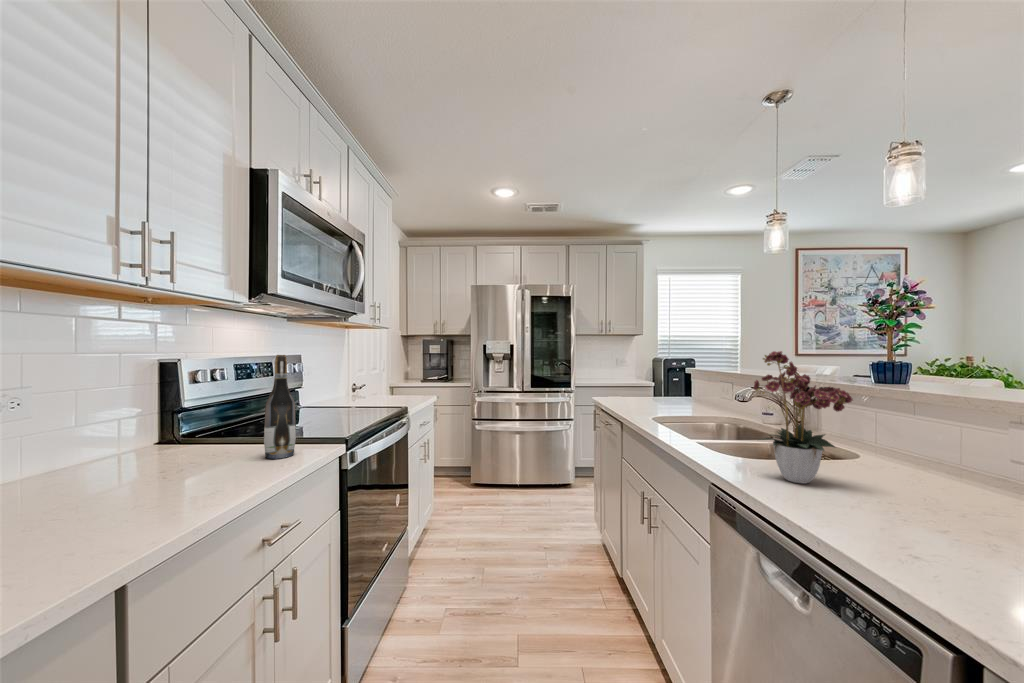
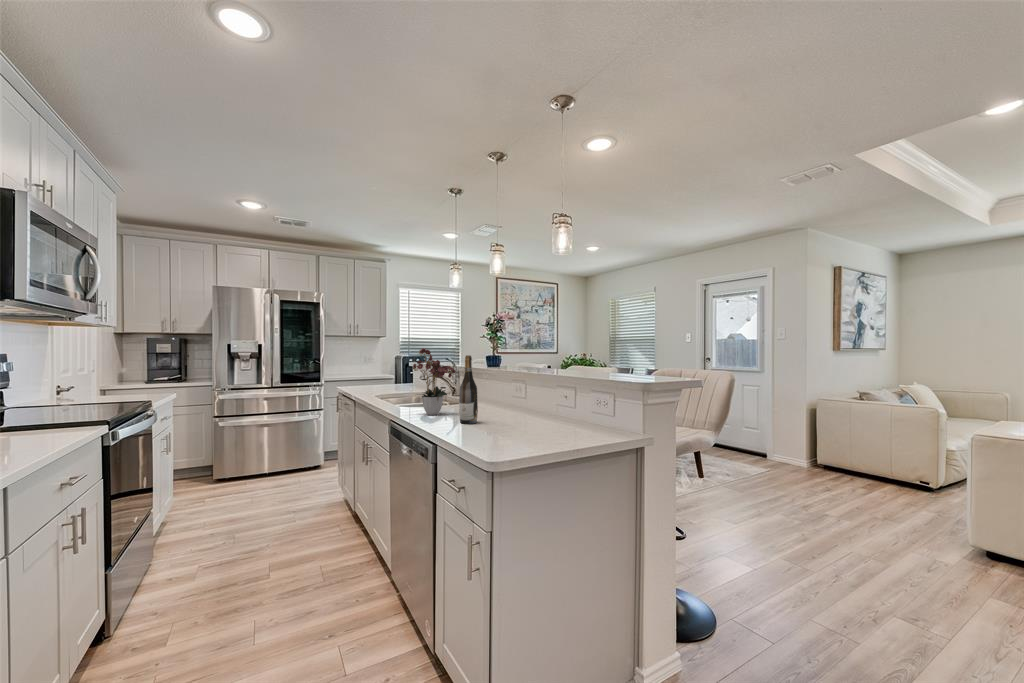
wine bottle: present [264,355,296,459] -> present [459,355,478,424]

